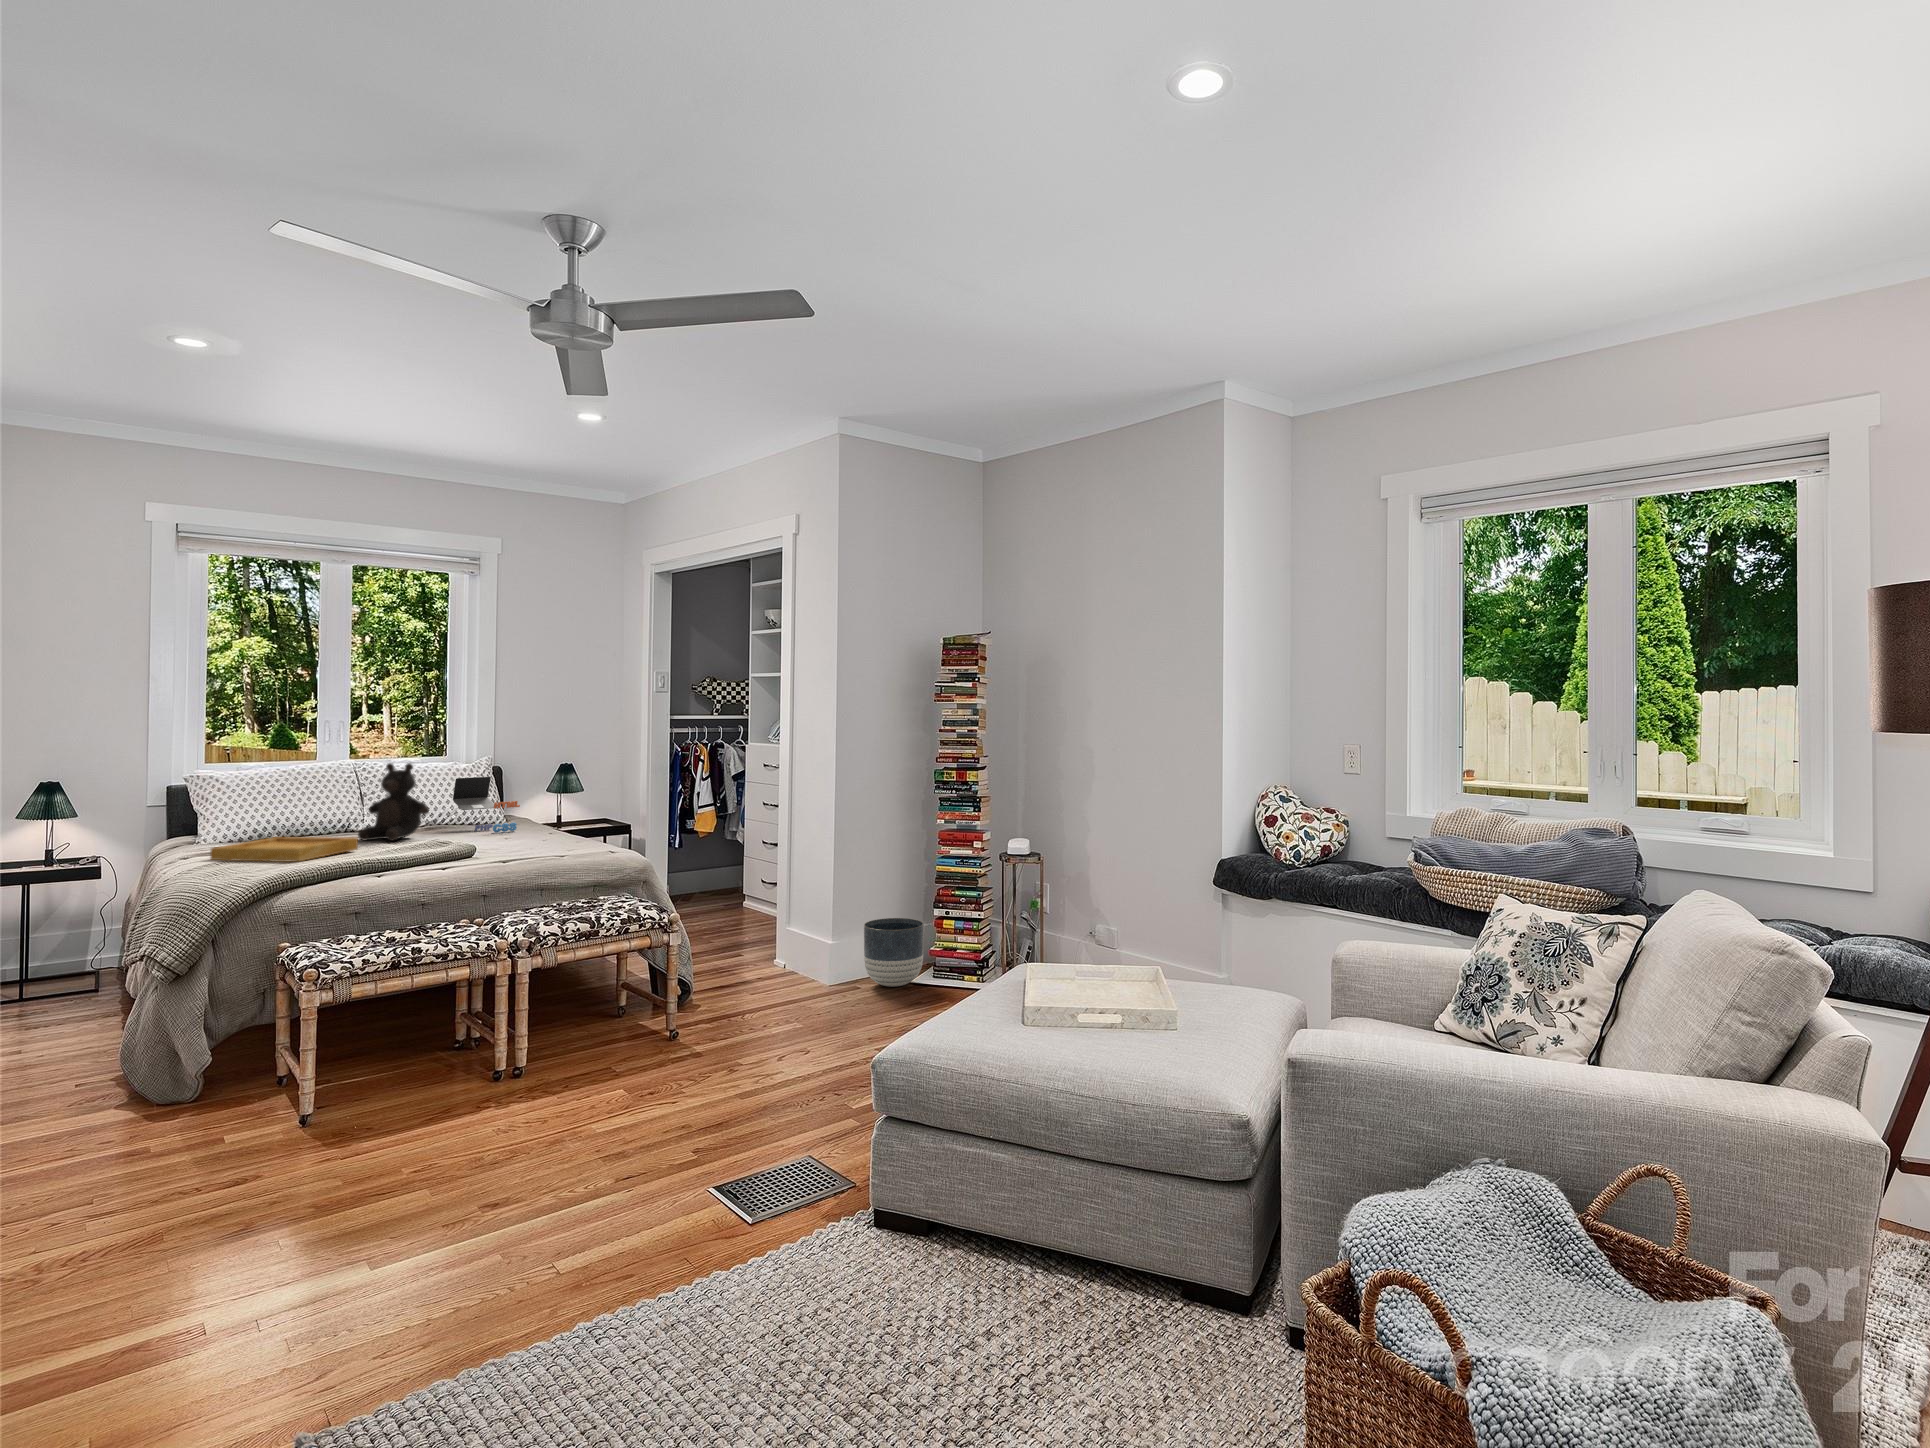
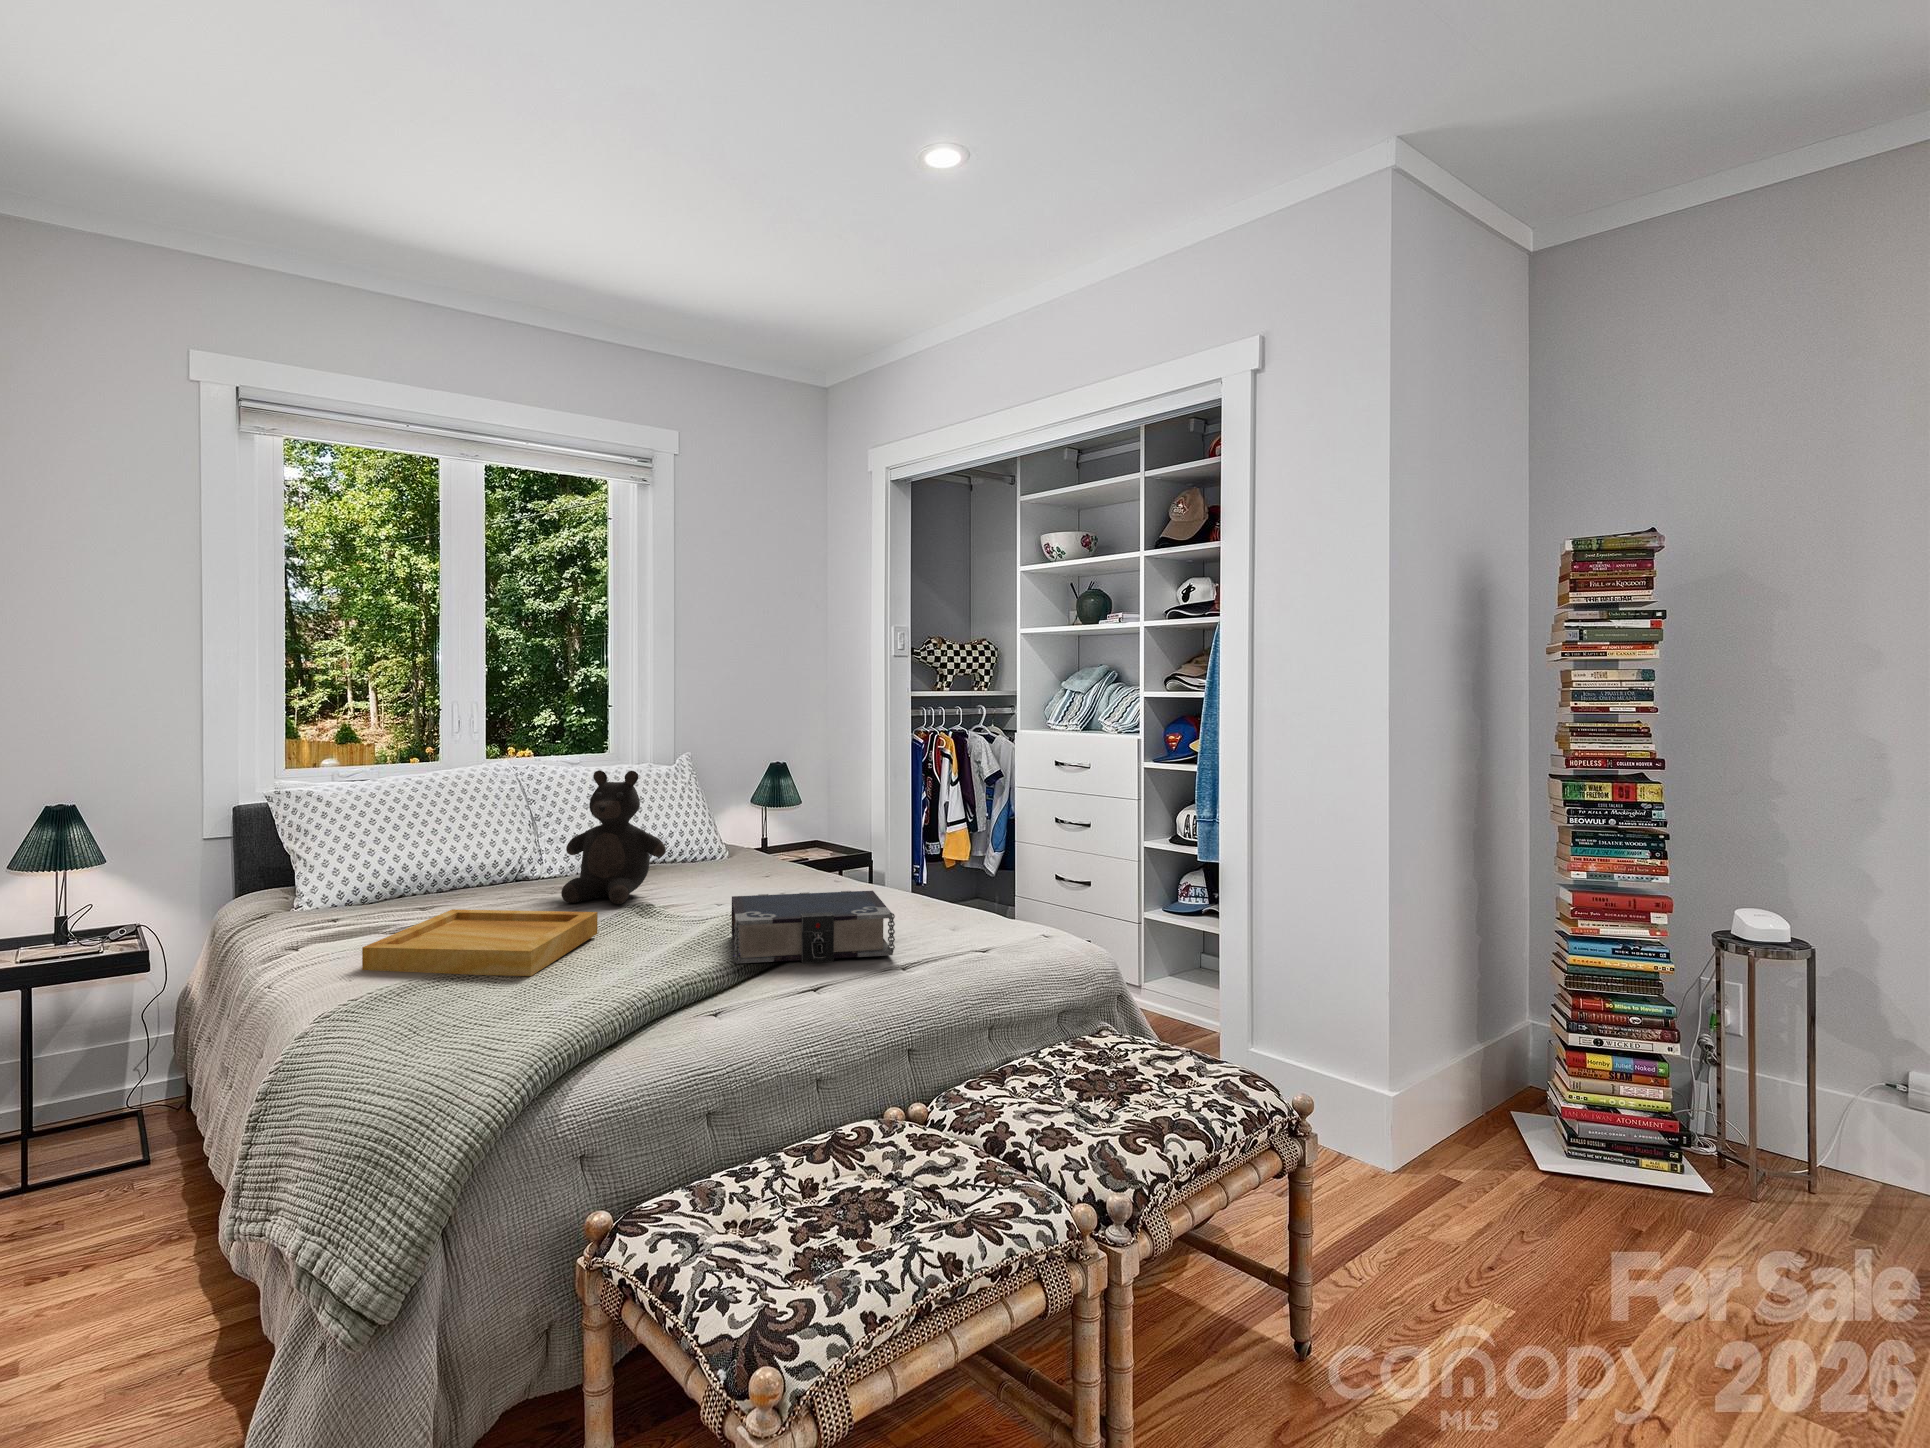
laptop: present [453,777,520,832] -> none [668,787,774,878]
book: none [417,827,523,859] -> present [732,891,895,964]
planter: present [864,918,924,987] -> none [1455,1044,1579,1179]

